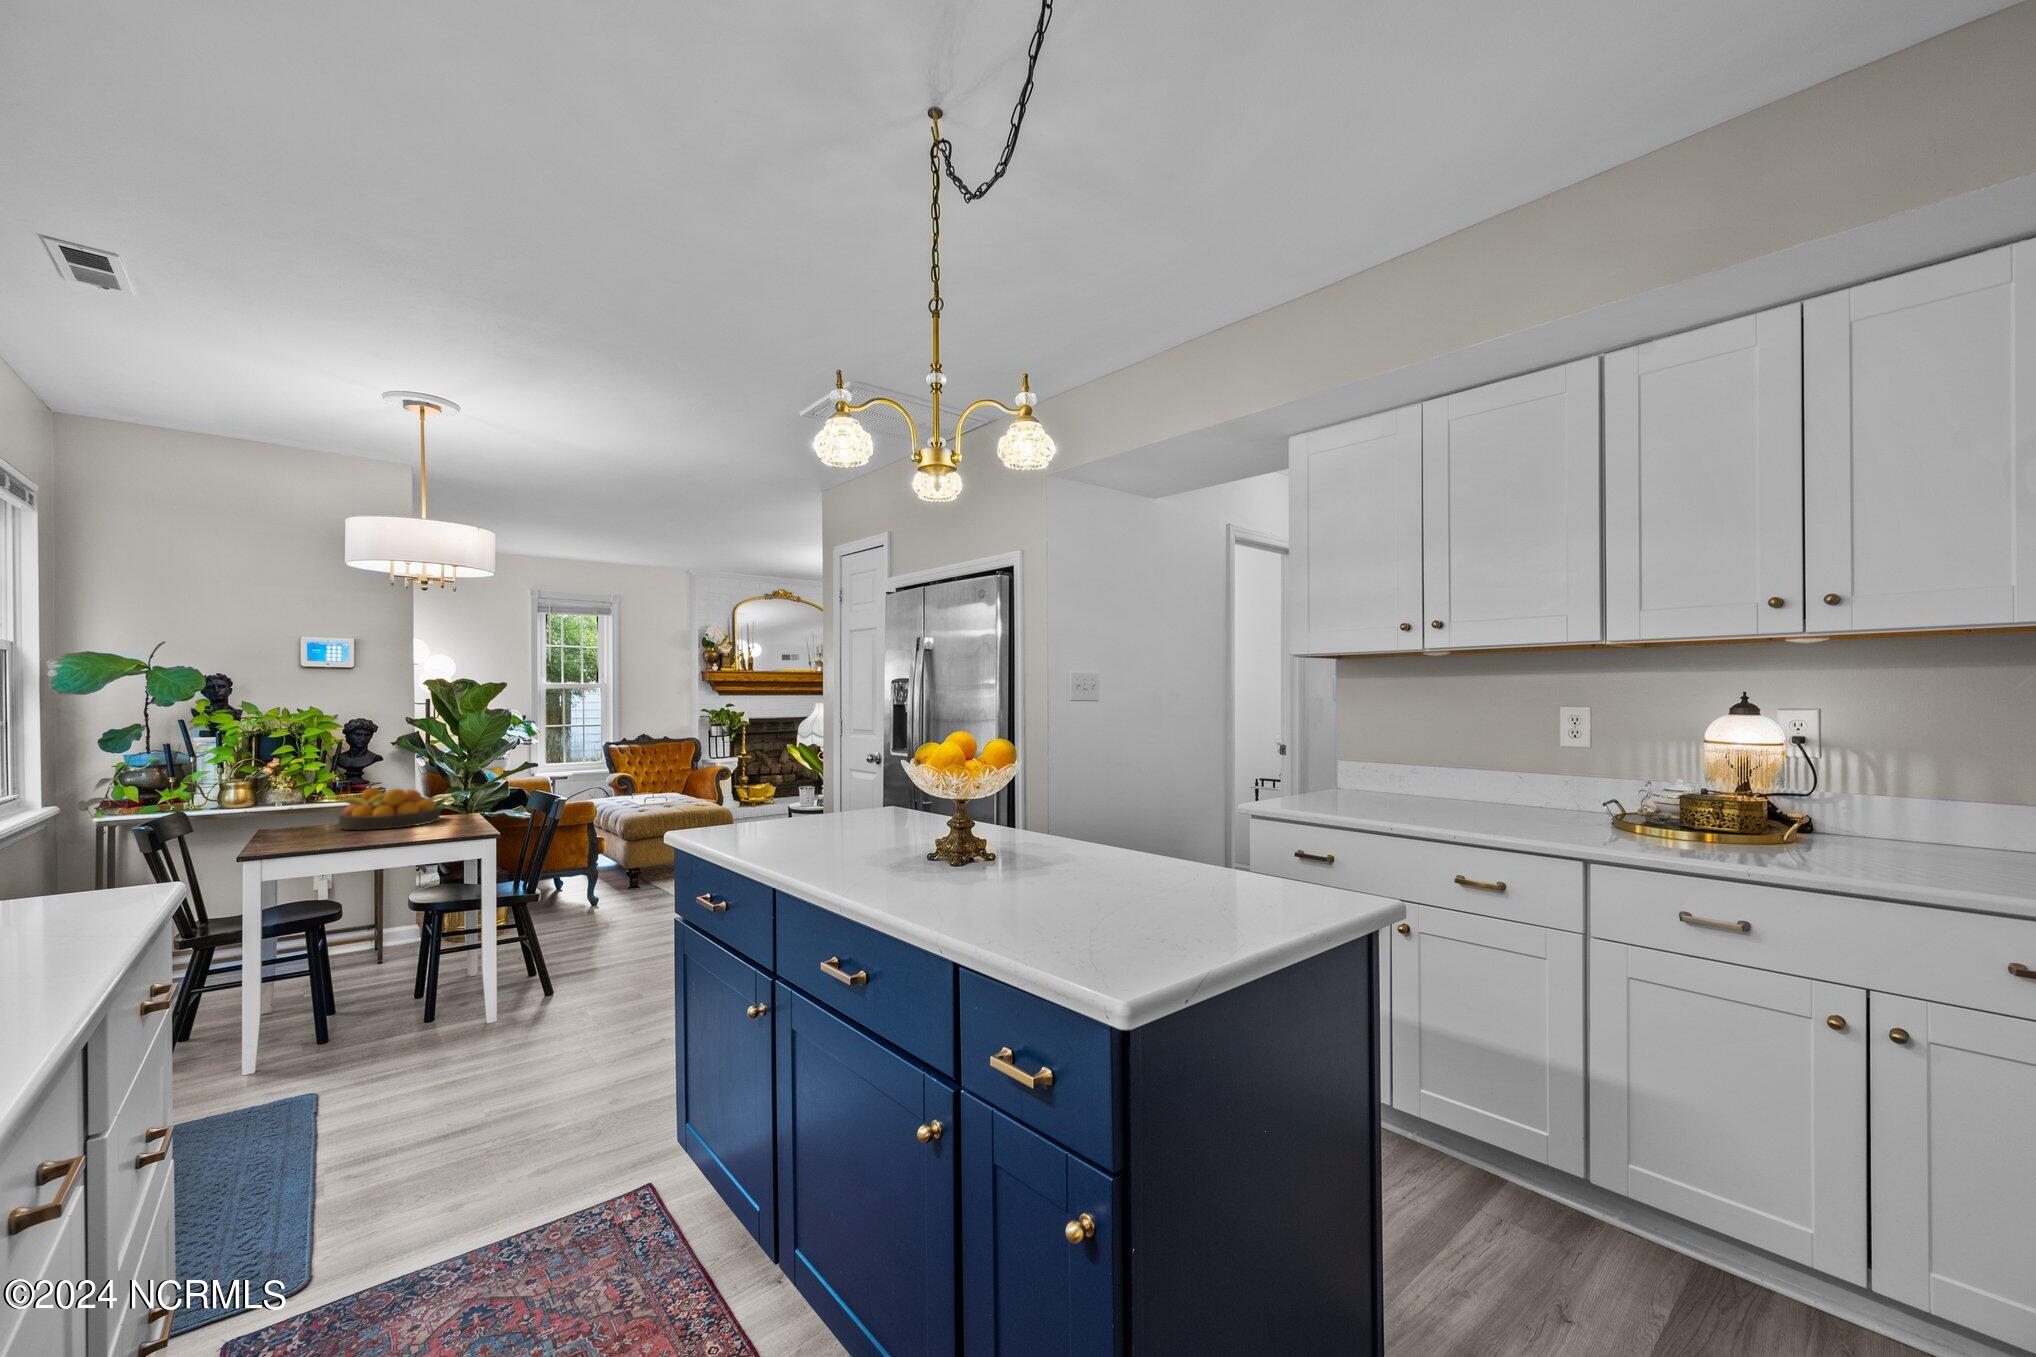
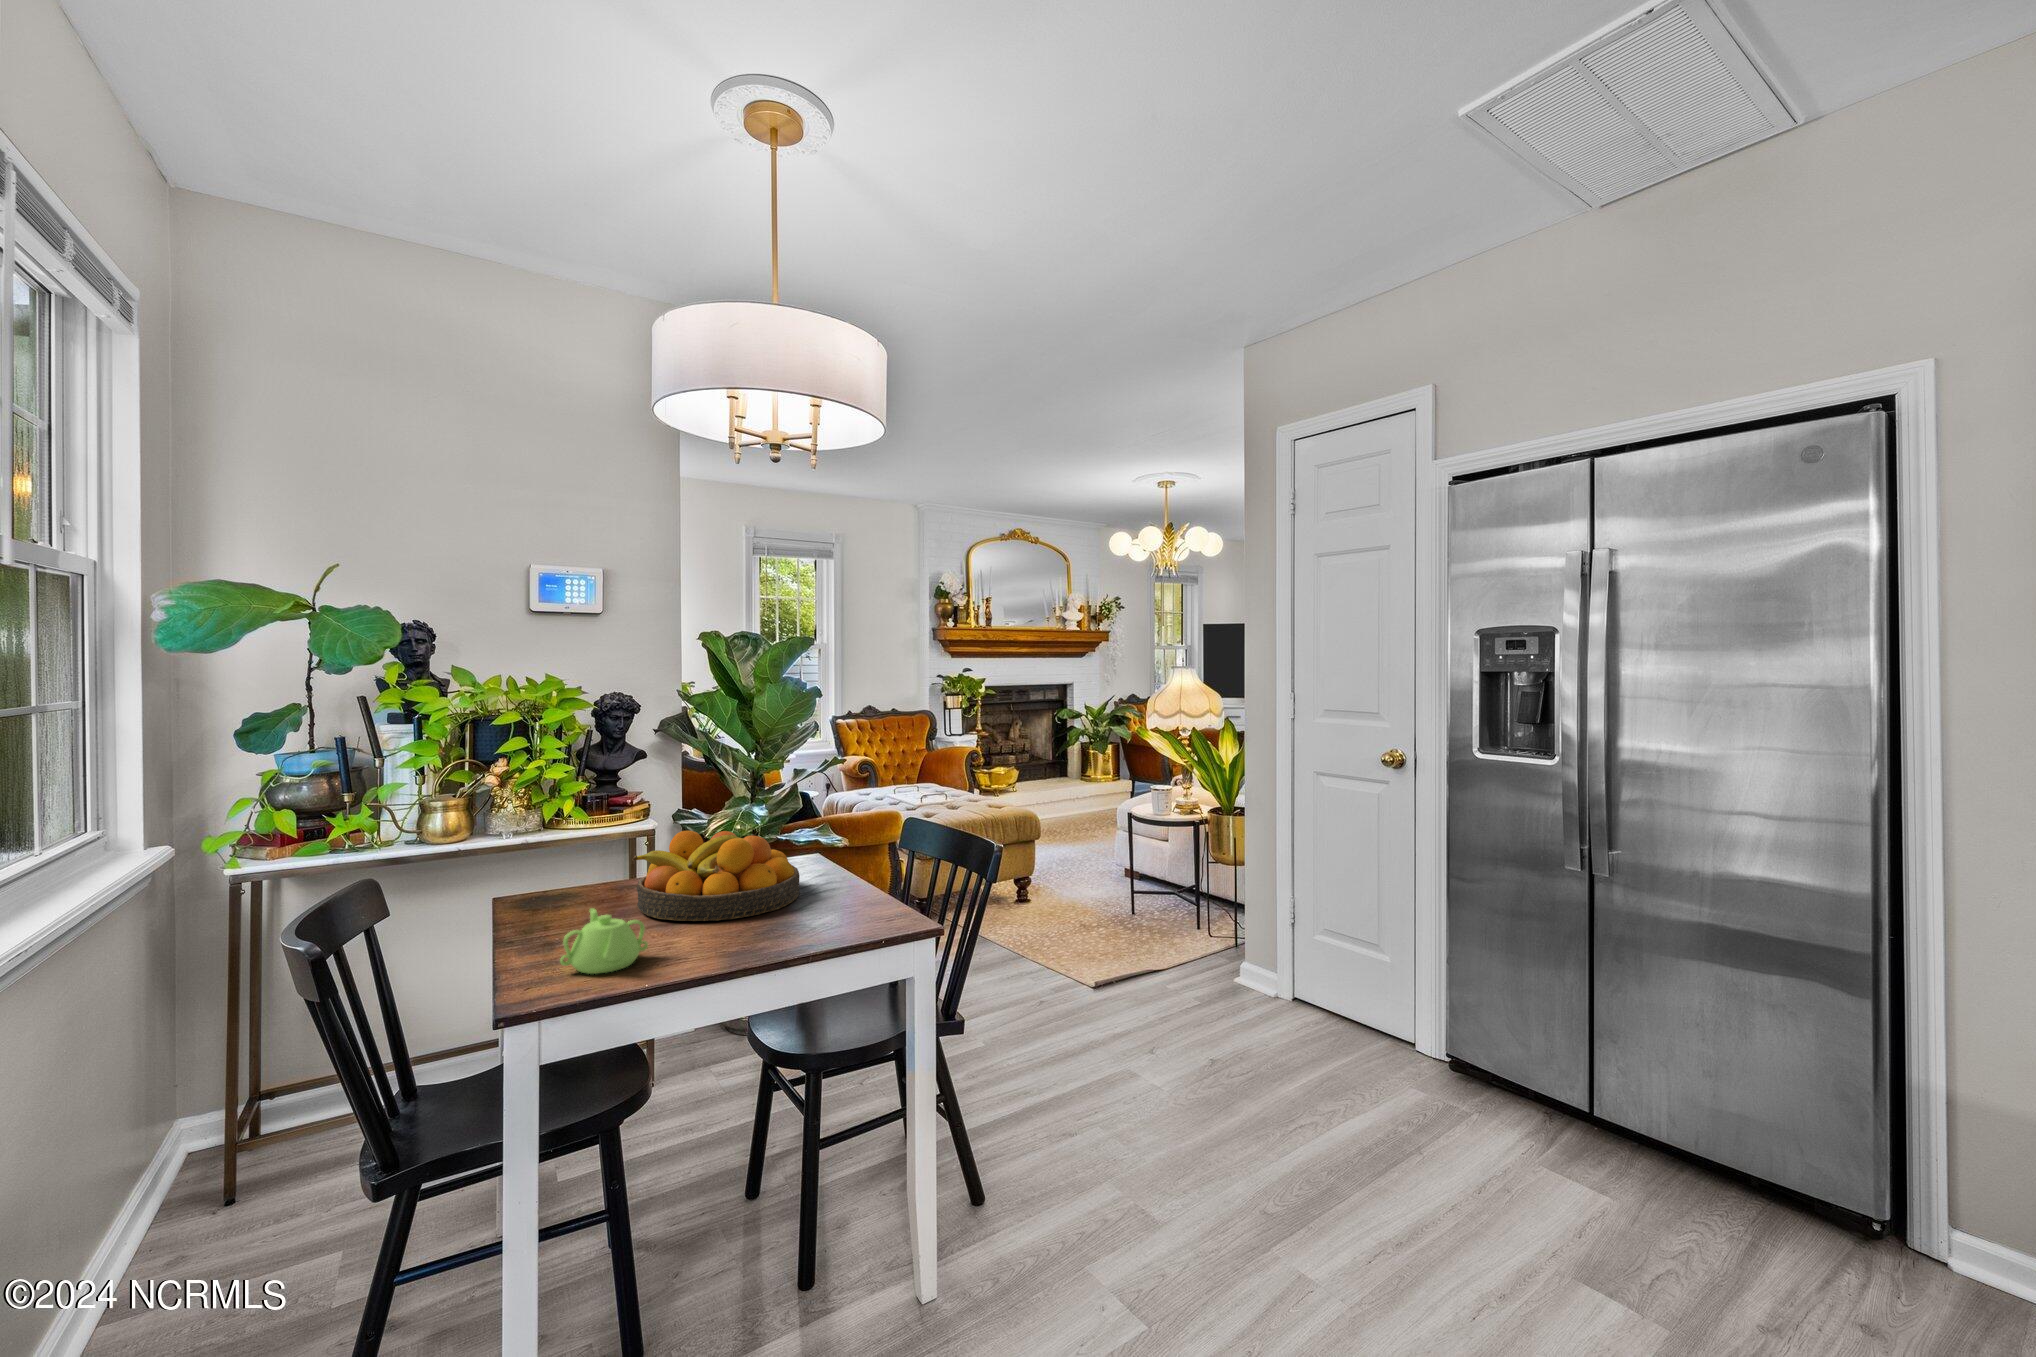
teapot: none [279,817,330,843] -> present [560,908,648,974]

